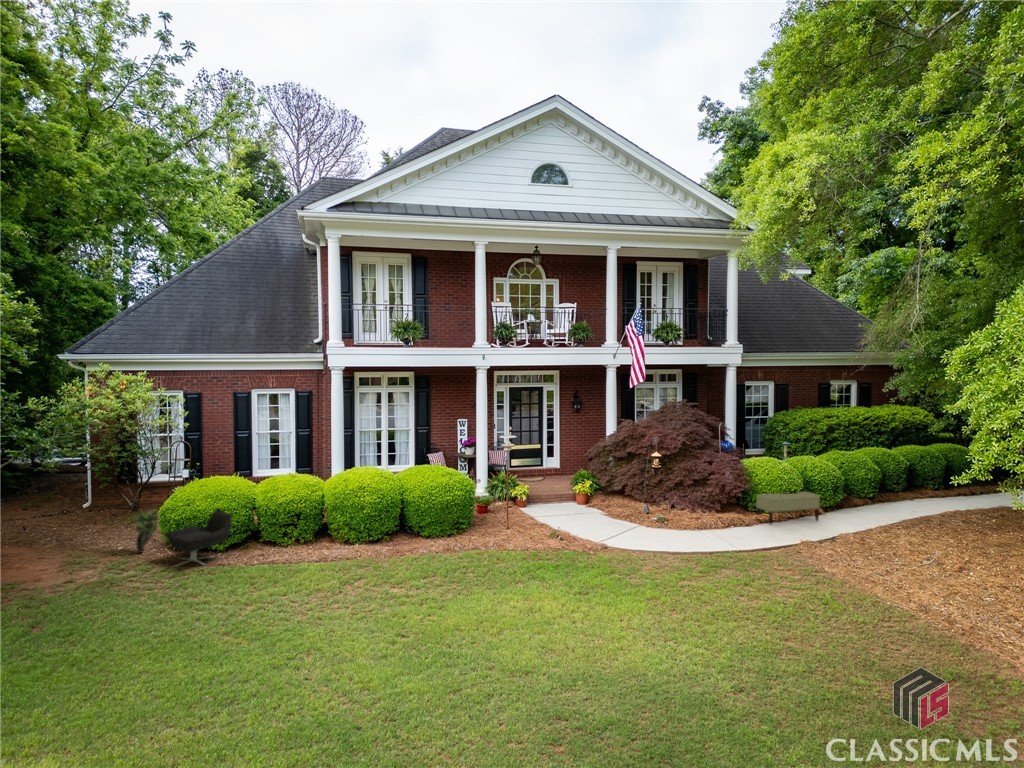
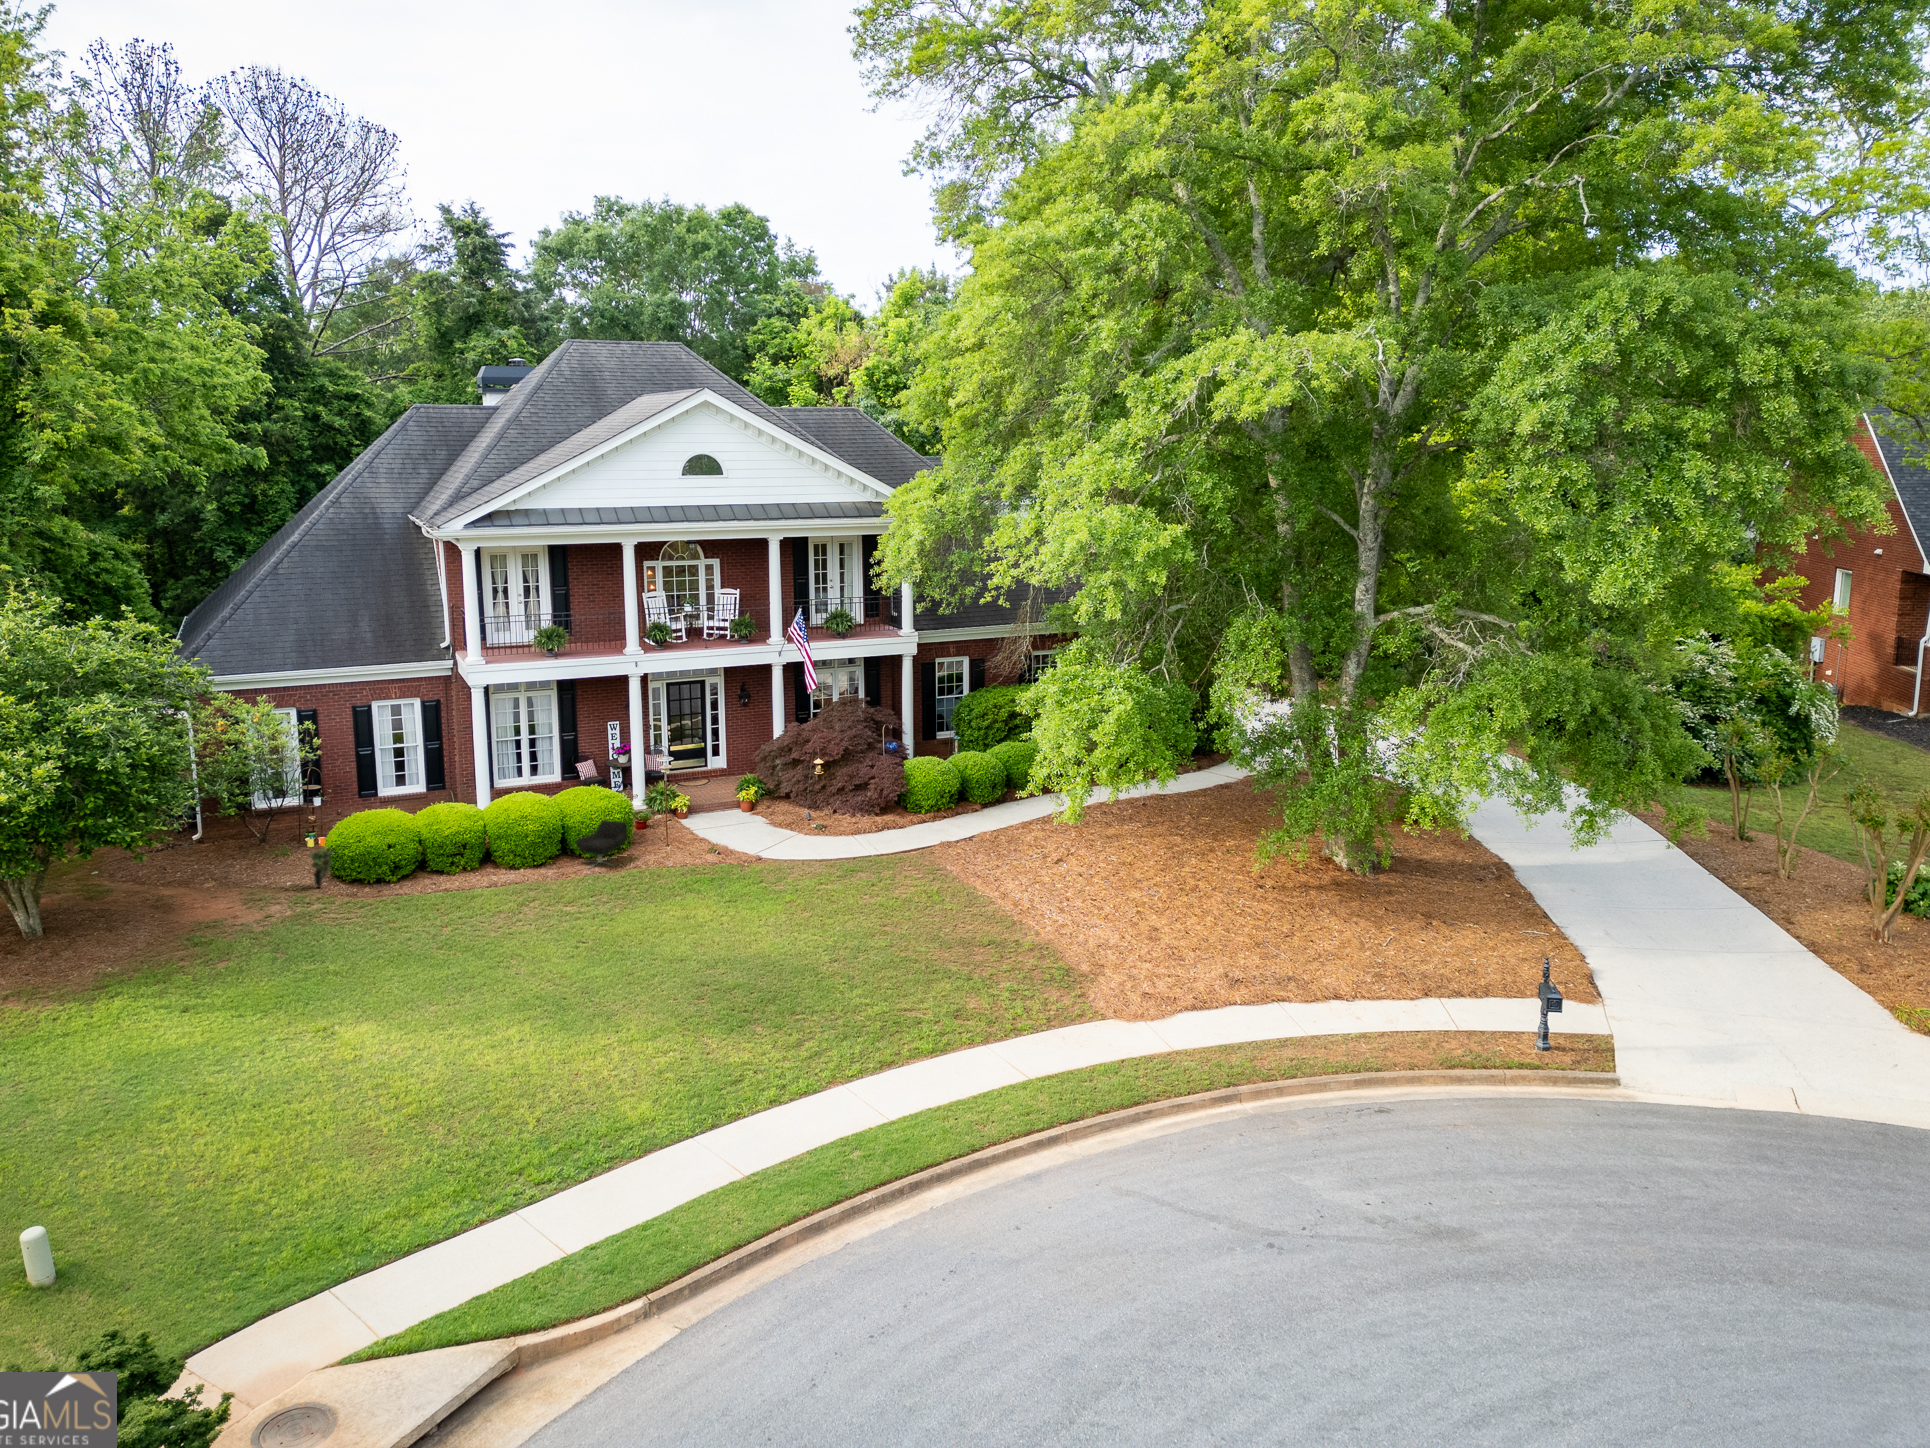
bench: present [756,492,820,524] -> none [911,792,970,826]
lounge chair: present [166,511,232,565] -> present [575,820,628,866]

